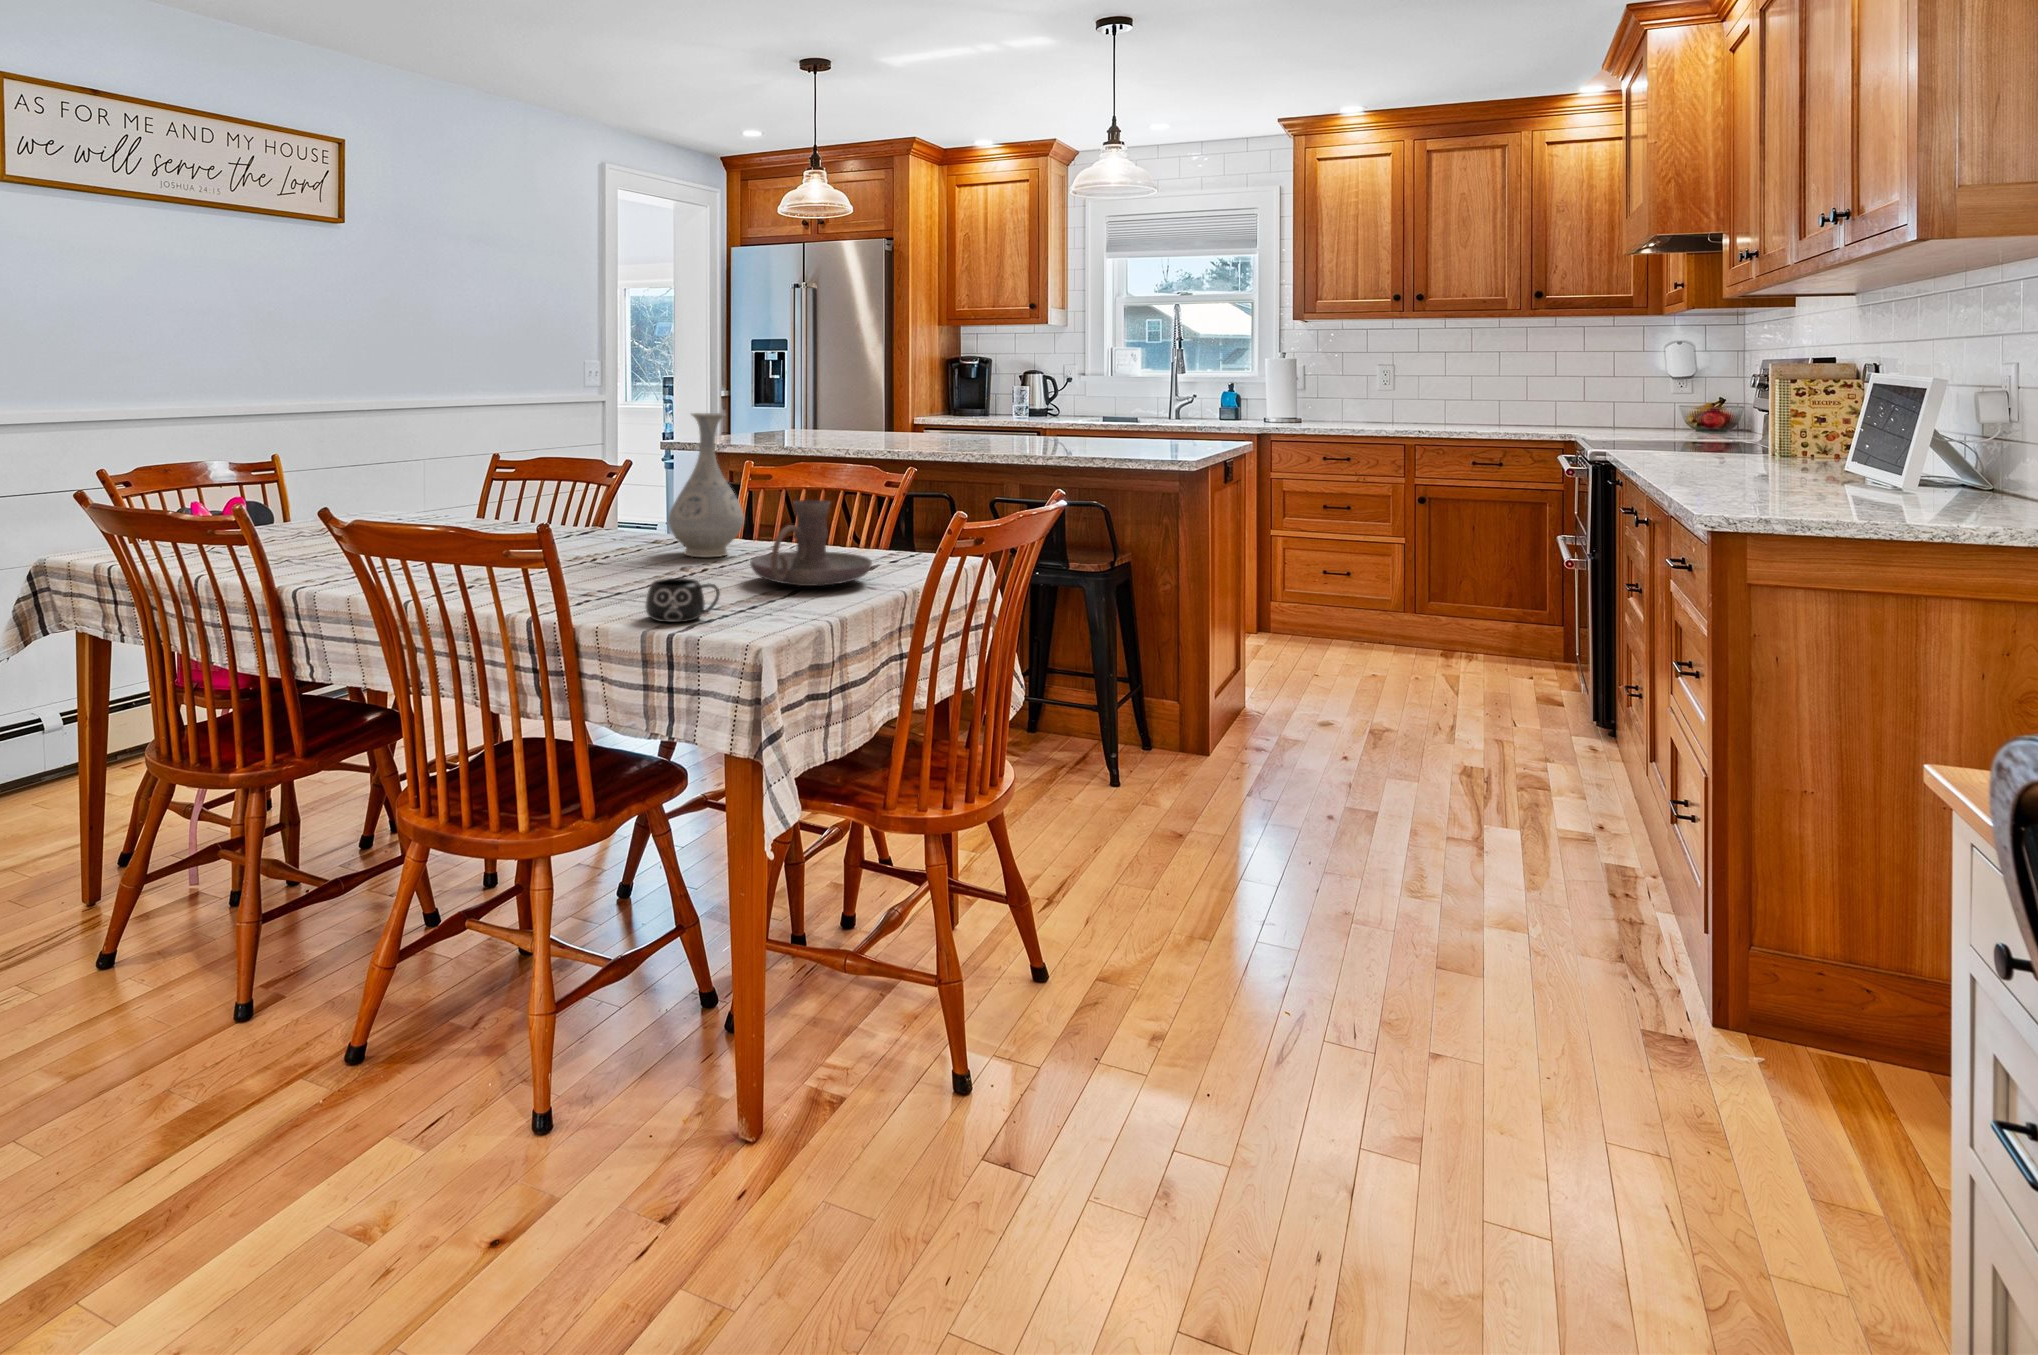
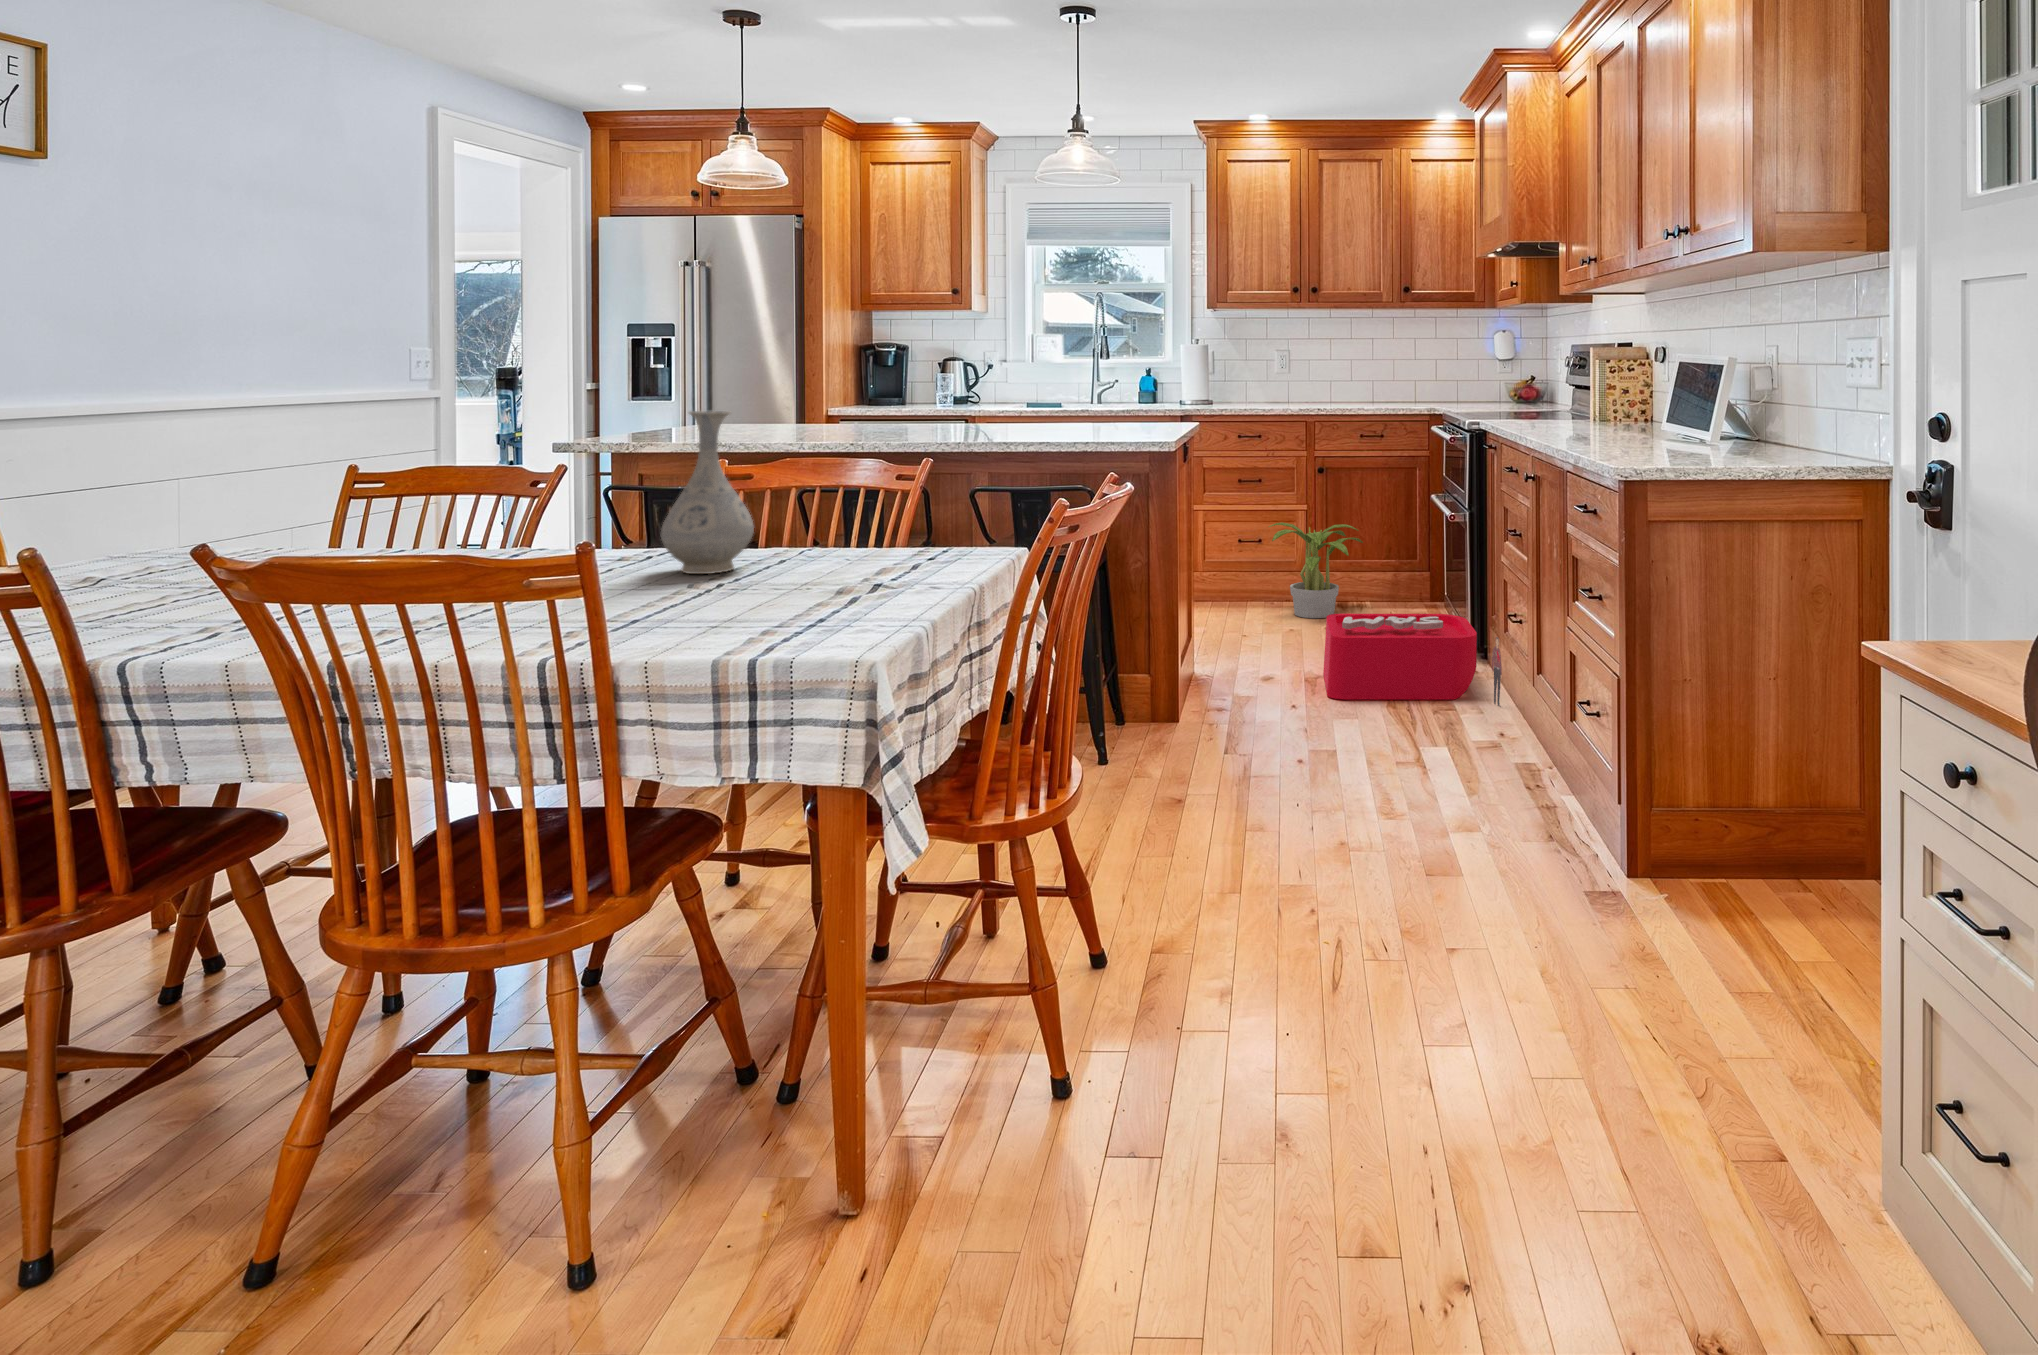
candle holder: present [750,500,872,586] -> none [791,501,930,594]
potted plant: none [1355,555,1473,666] -> present [1269,522,1363,618]
mug: present [645,578,720,622] -> none [707,597,798,648]
storage bin: none [1393,661,1614,794] -> present [1323,614,1502,707]

